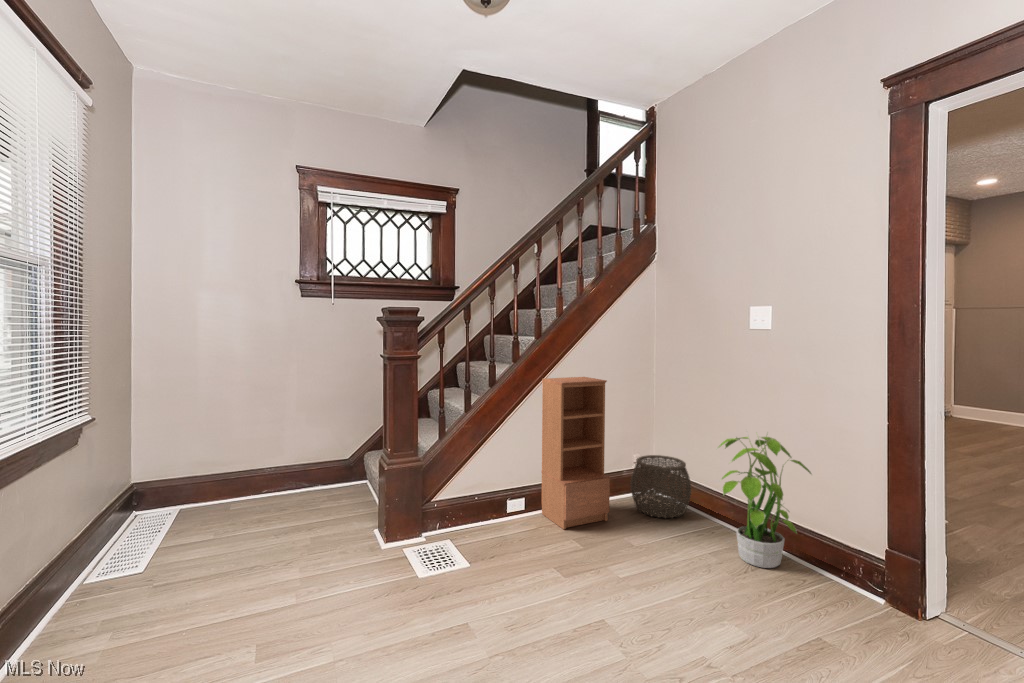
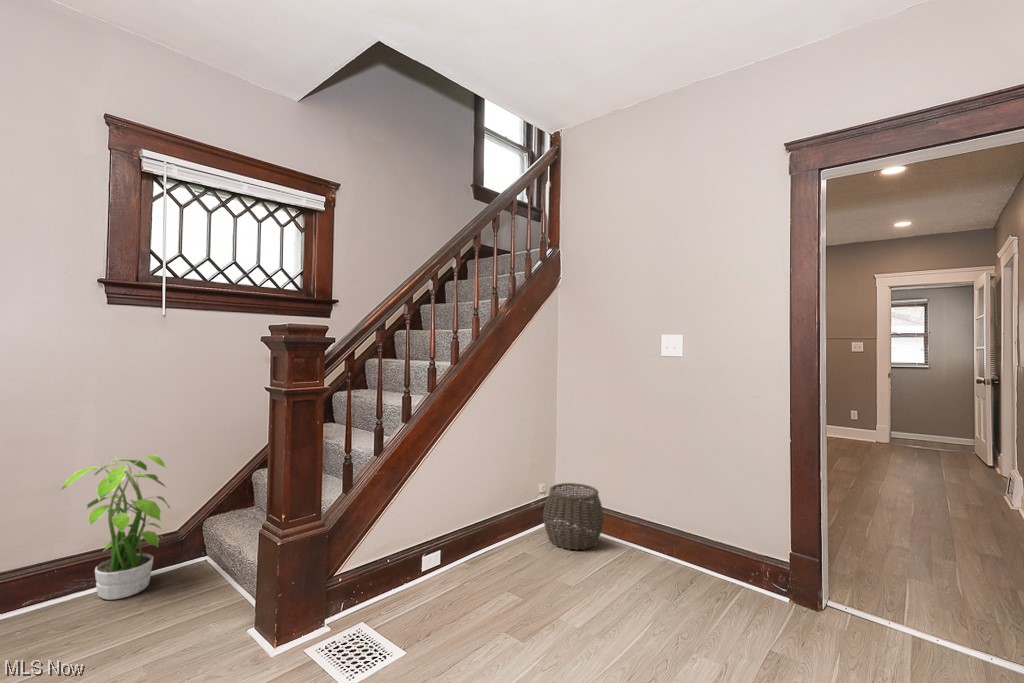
bookcase: present [542,377,610,529] -> none [457,405,534,581]
potted plant: present [717,436,811,568] -> present [59,455,169,600]

